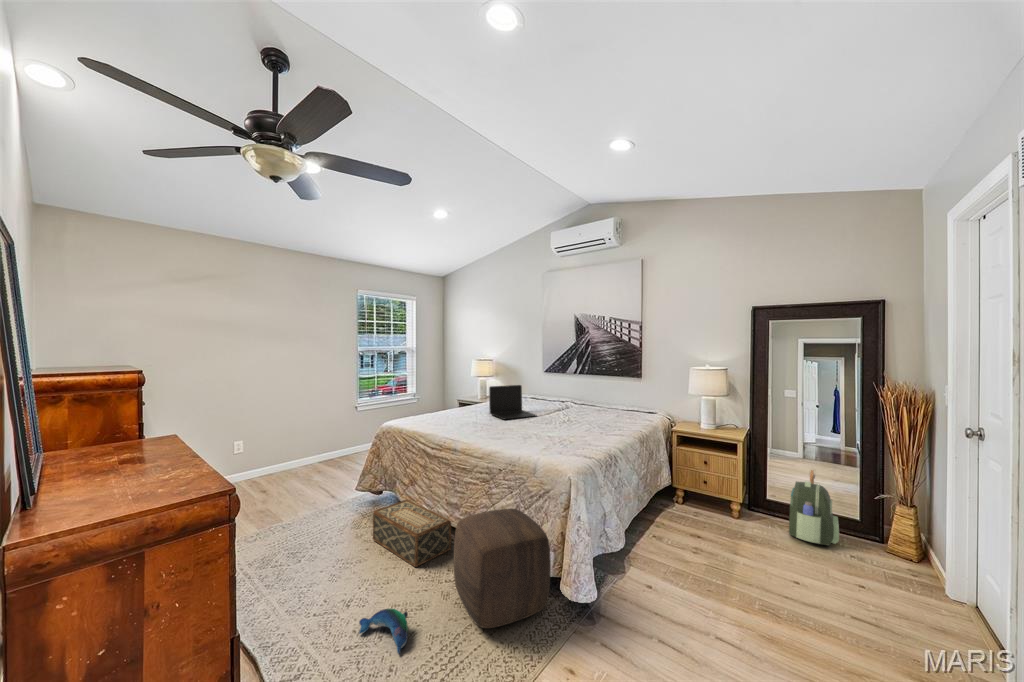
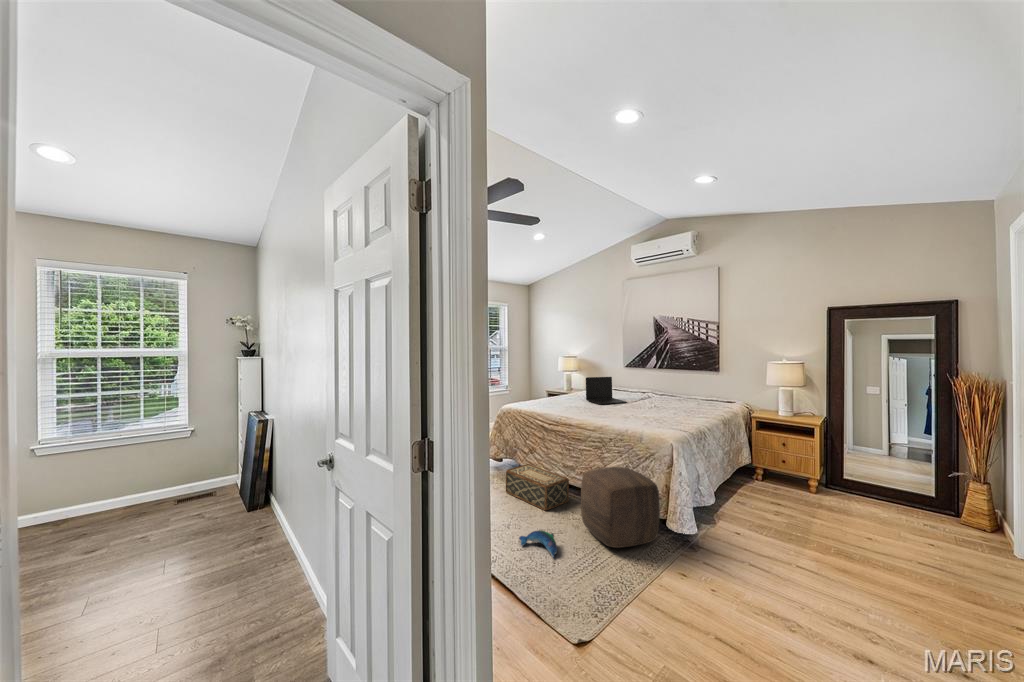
backpack: present [789,470,839,546] -> none [864,452,913,516]

